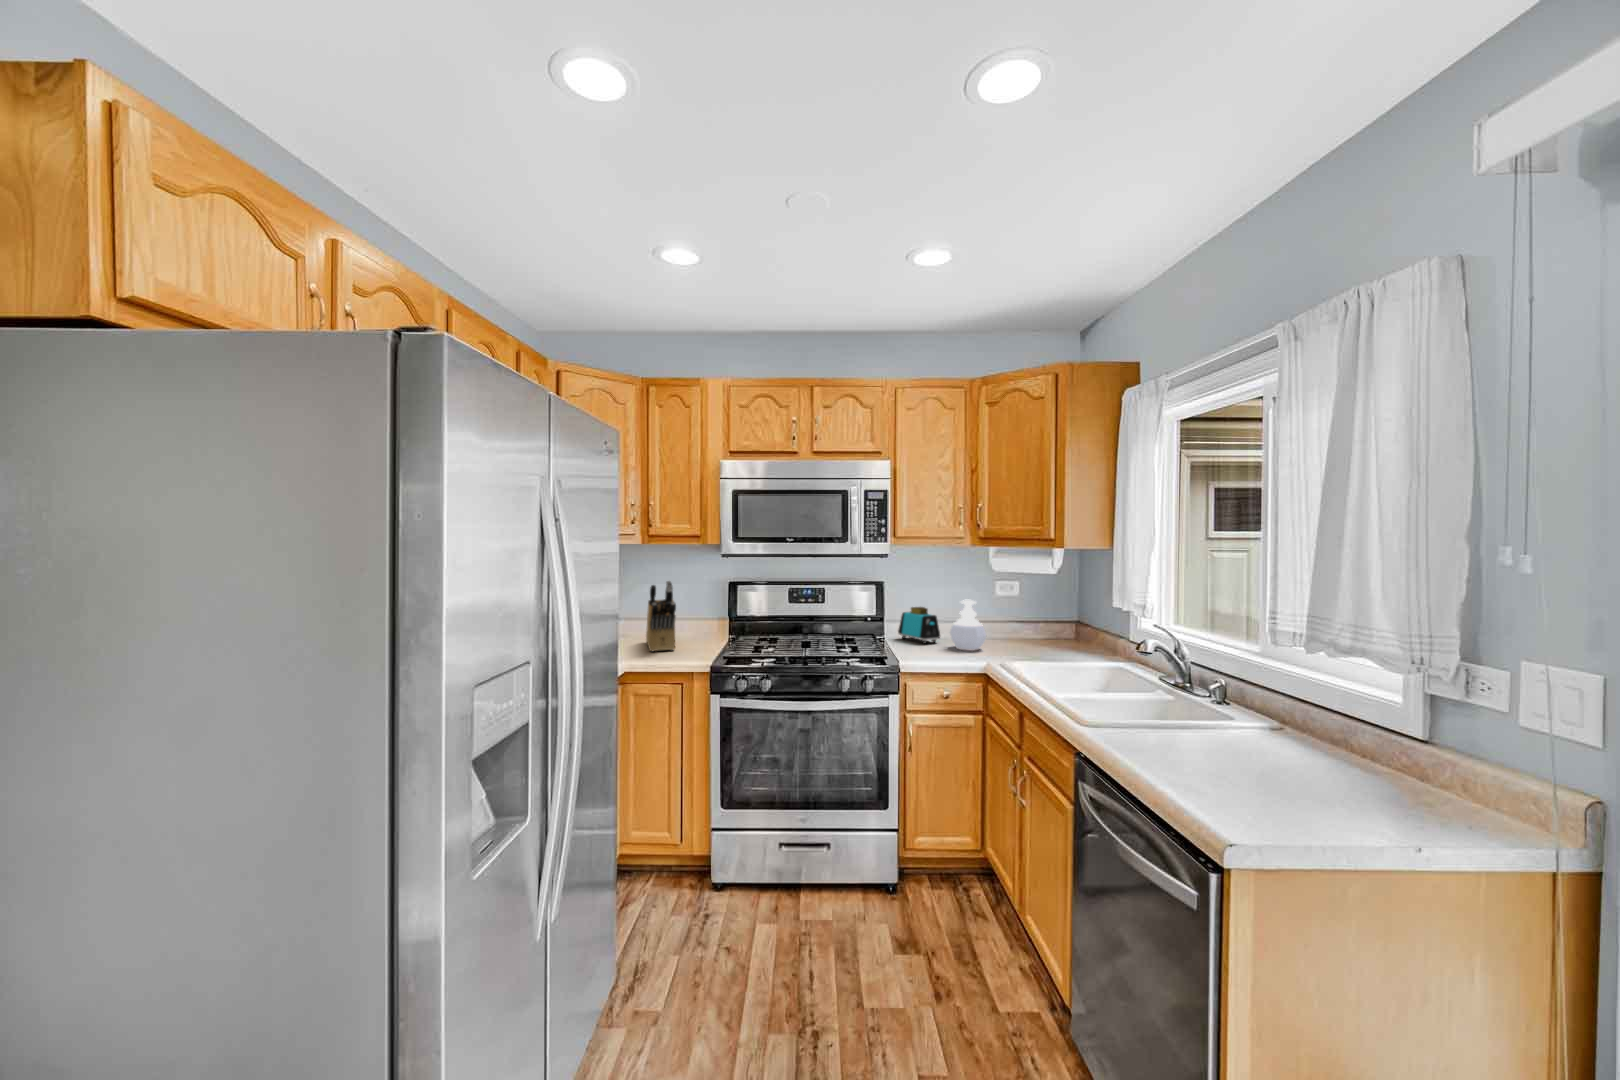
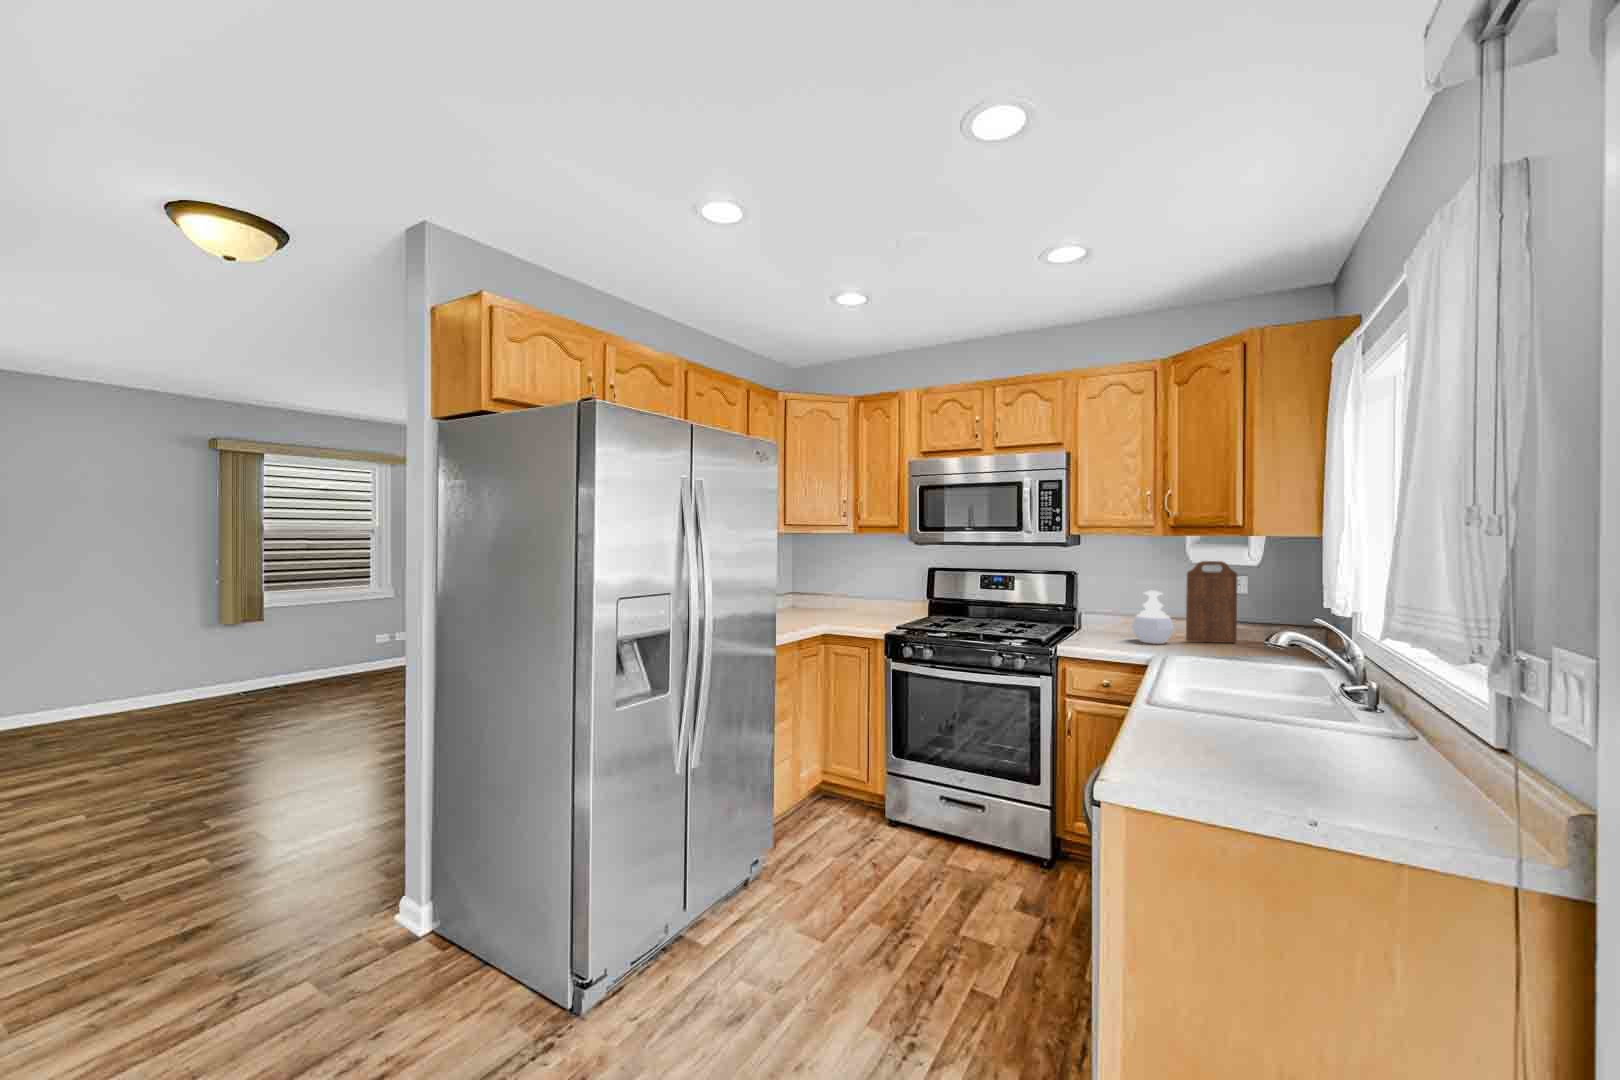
cutting board: none [990,570,1026,645] -> present [1186,561,1237,643]
knife block: present [646,581,676,651] -> none [845,564,874,623]
toaster: present [898,607,940,644] -> none [1090,598,1131,635]

